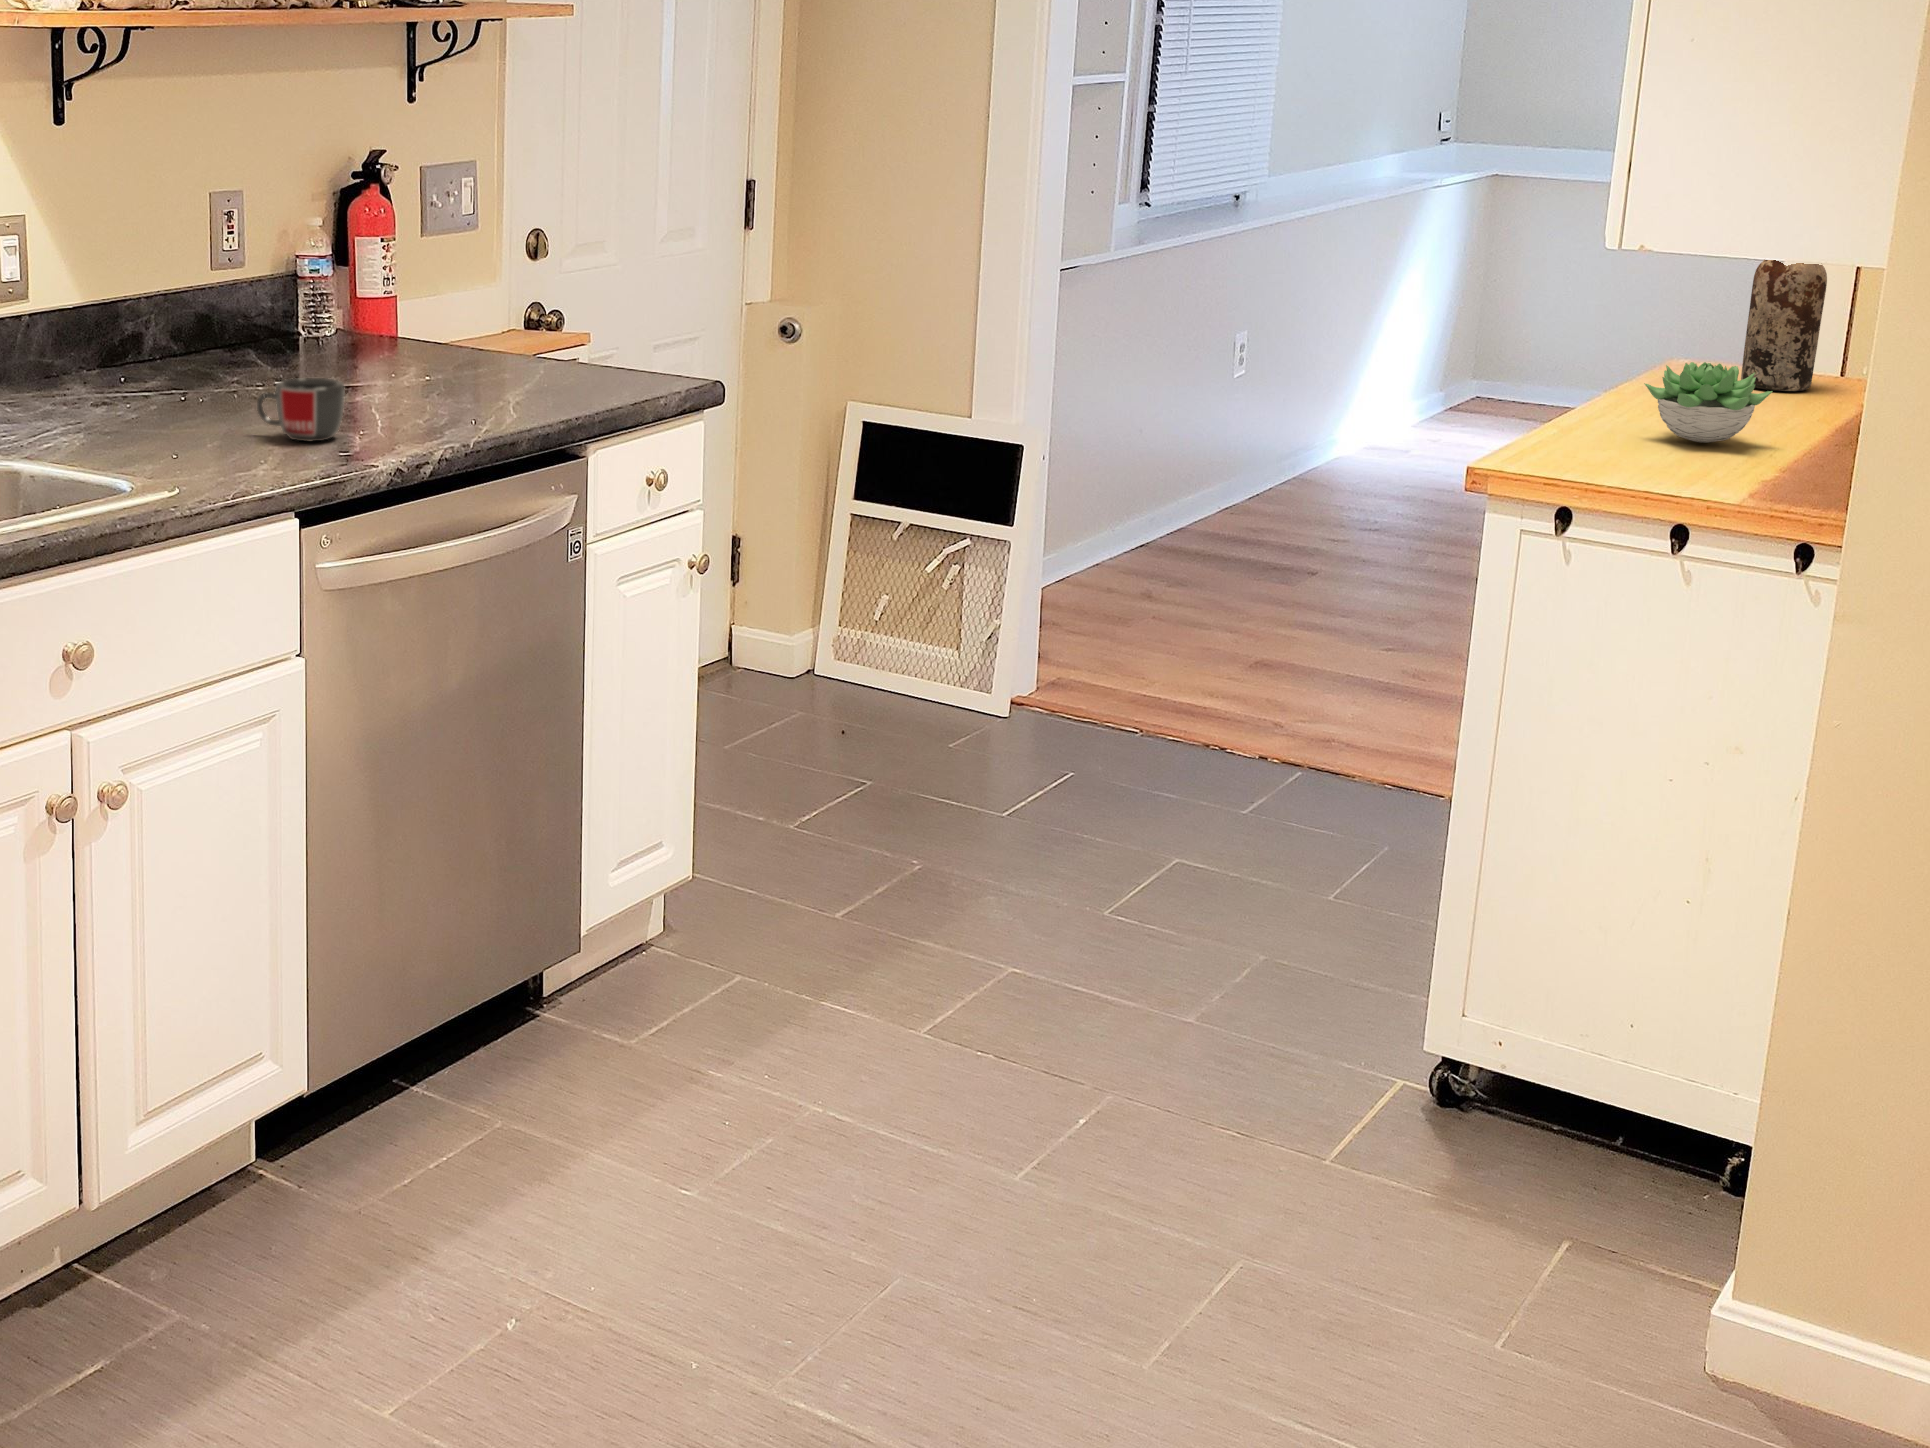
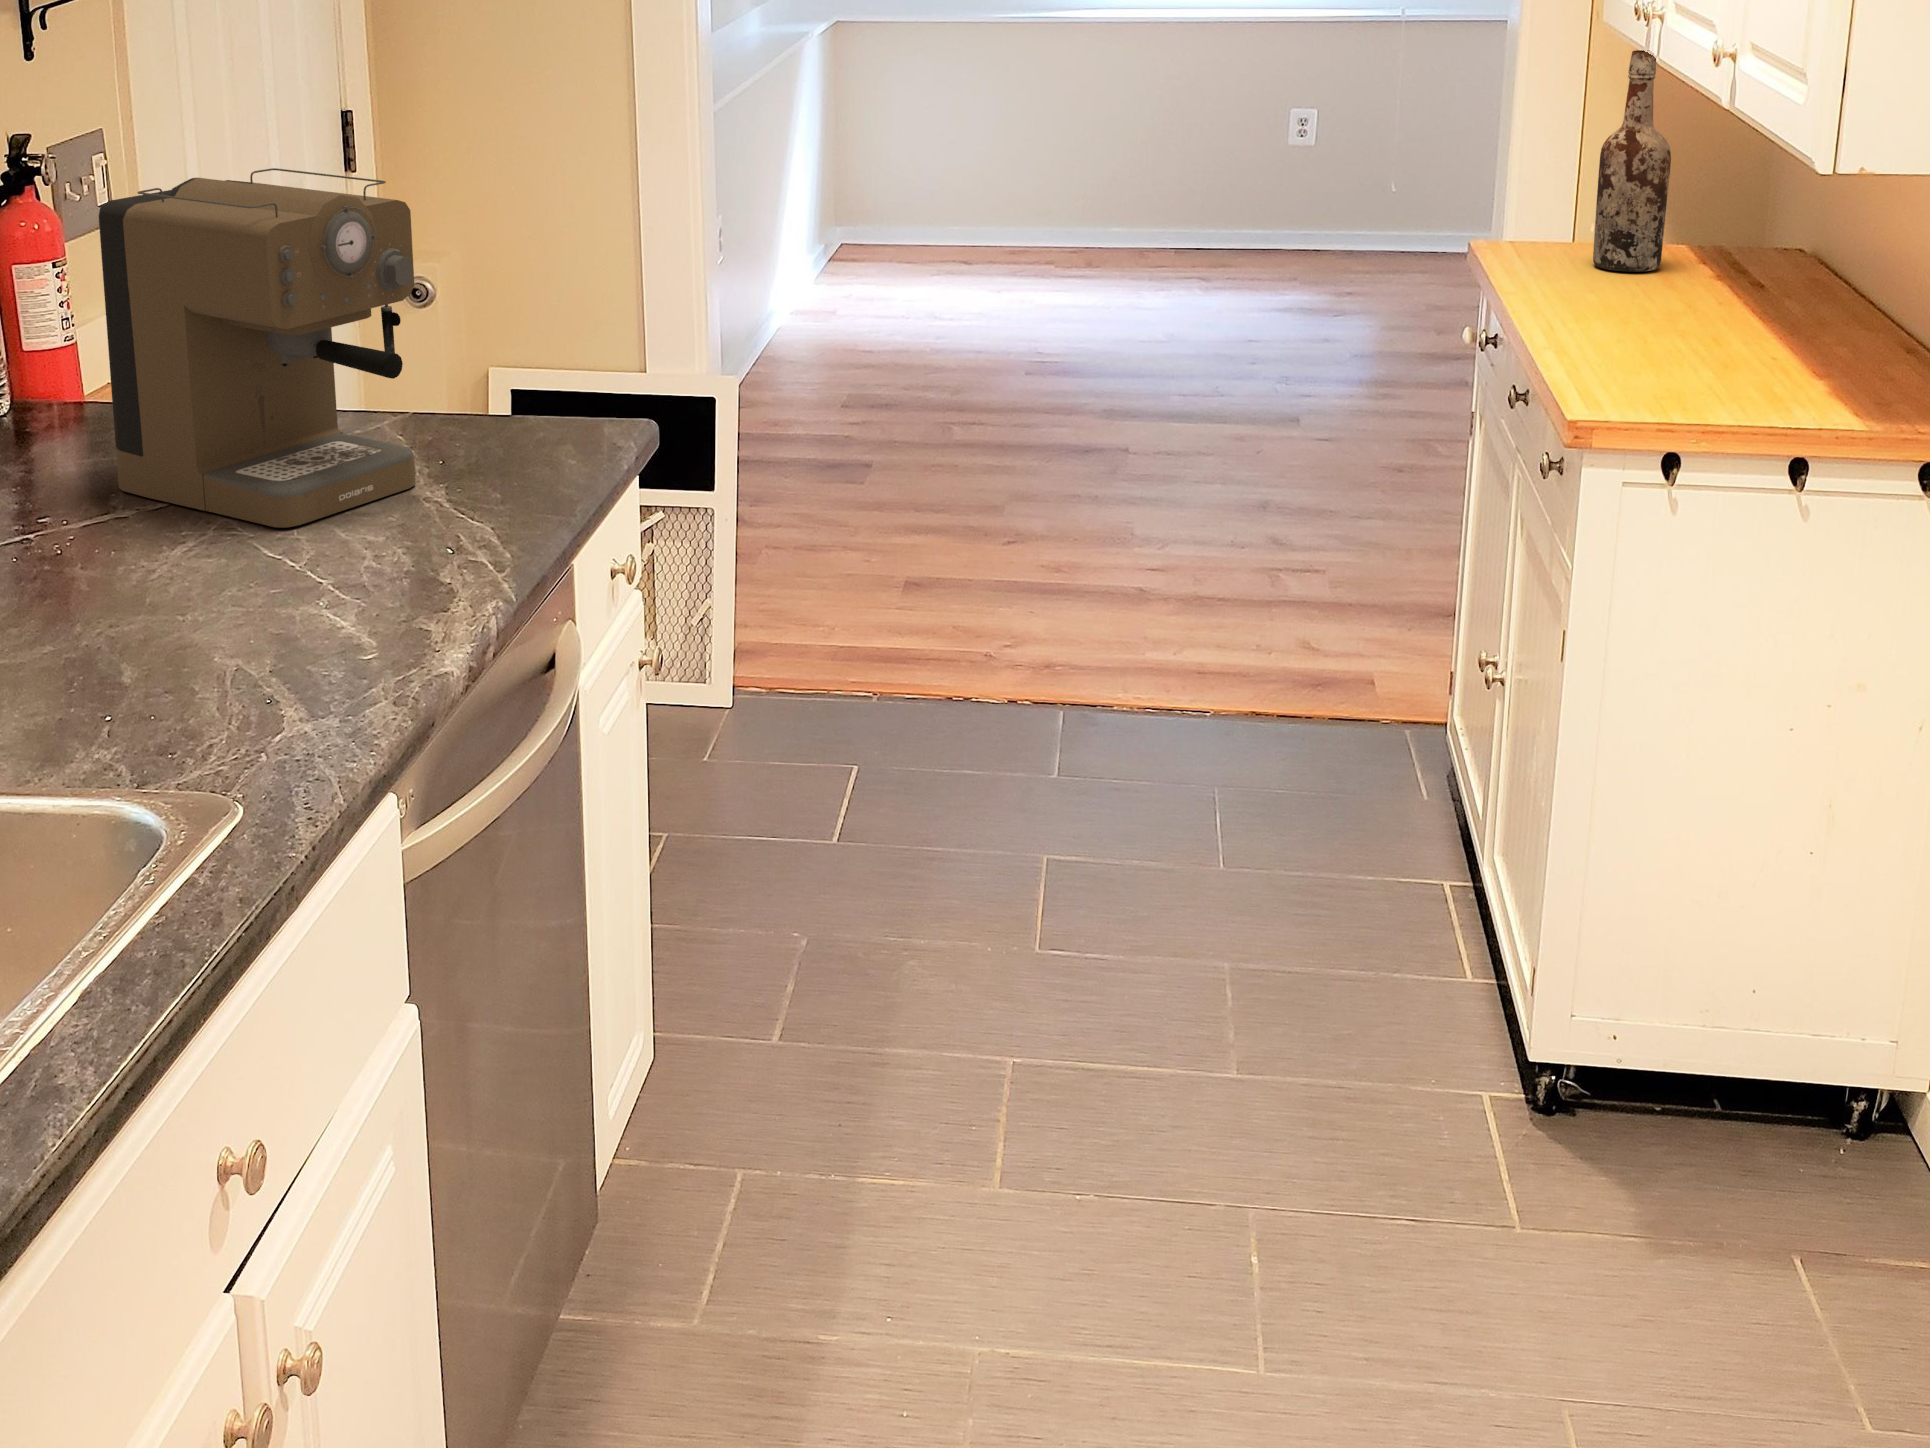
coffee maker: none [336,166,522,399] -> present [99,168,416,528]
succulent plant: present [1644,362,1772,443] -> none [1656,266,1774,352]
mug: present [257,378,345,441] -> none [166,537,313,645]

